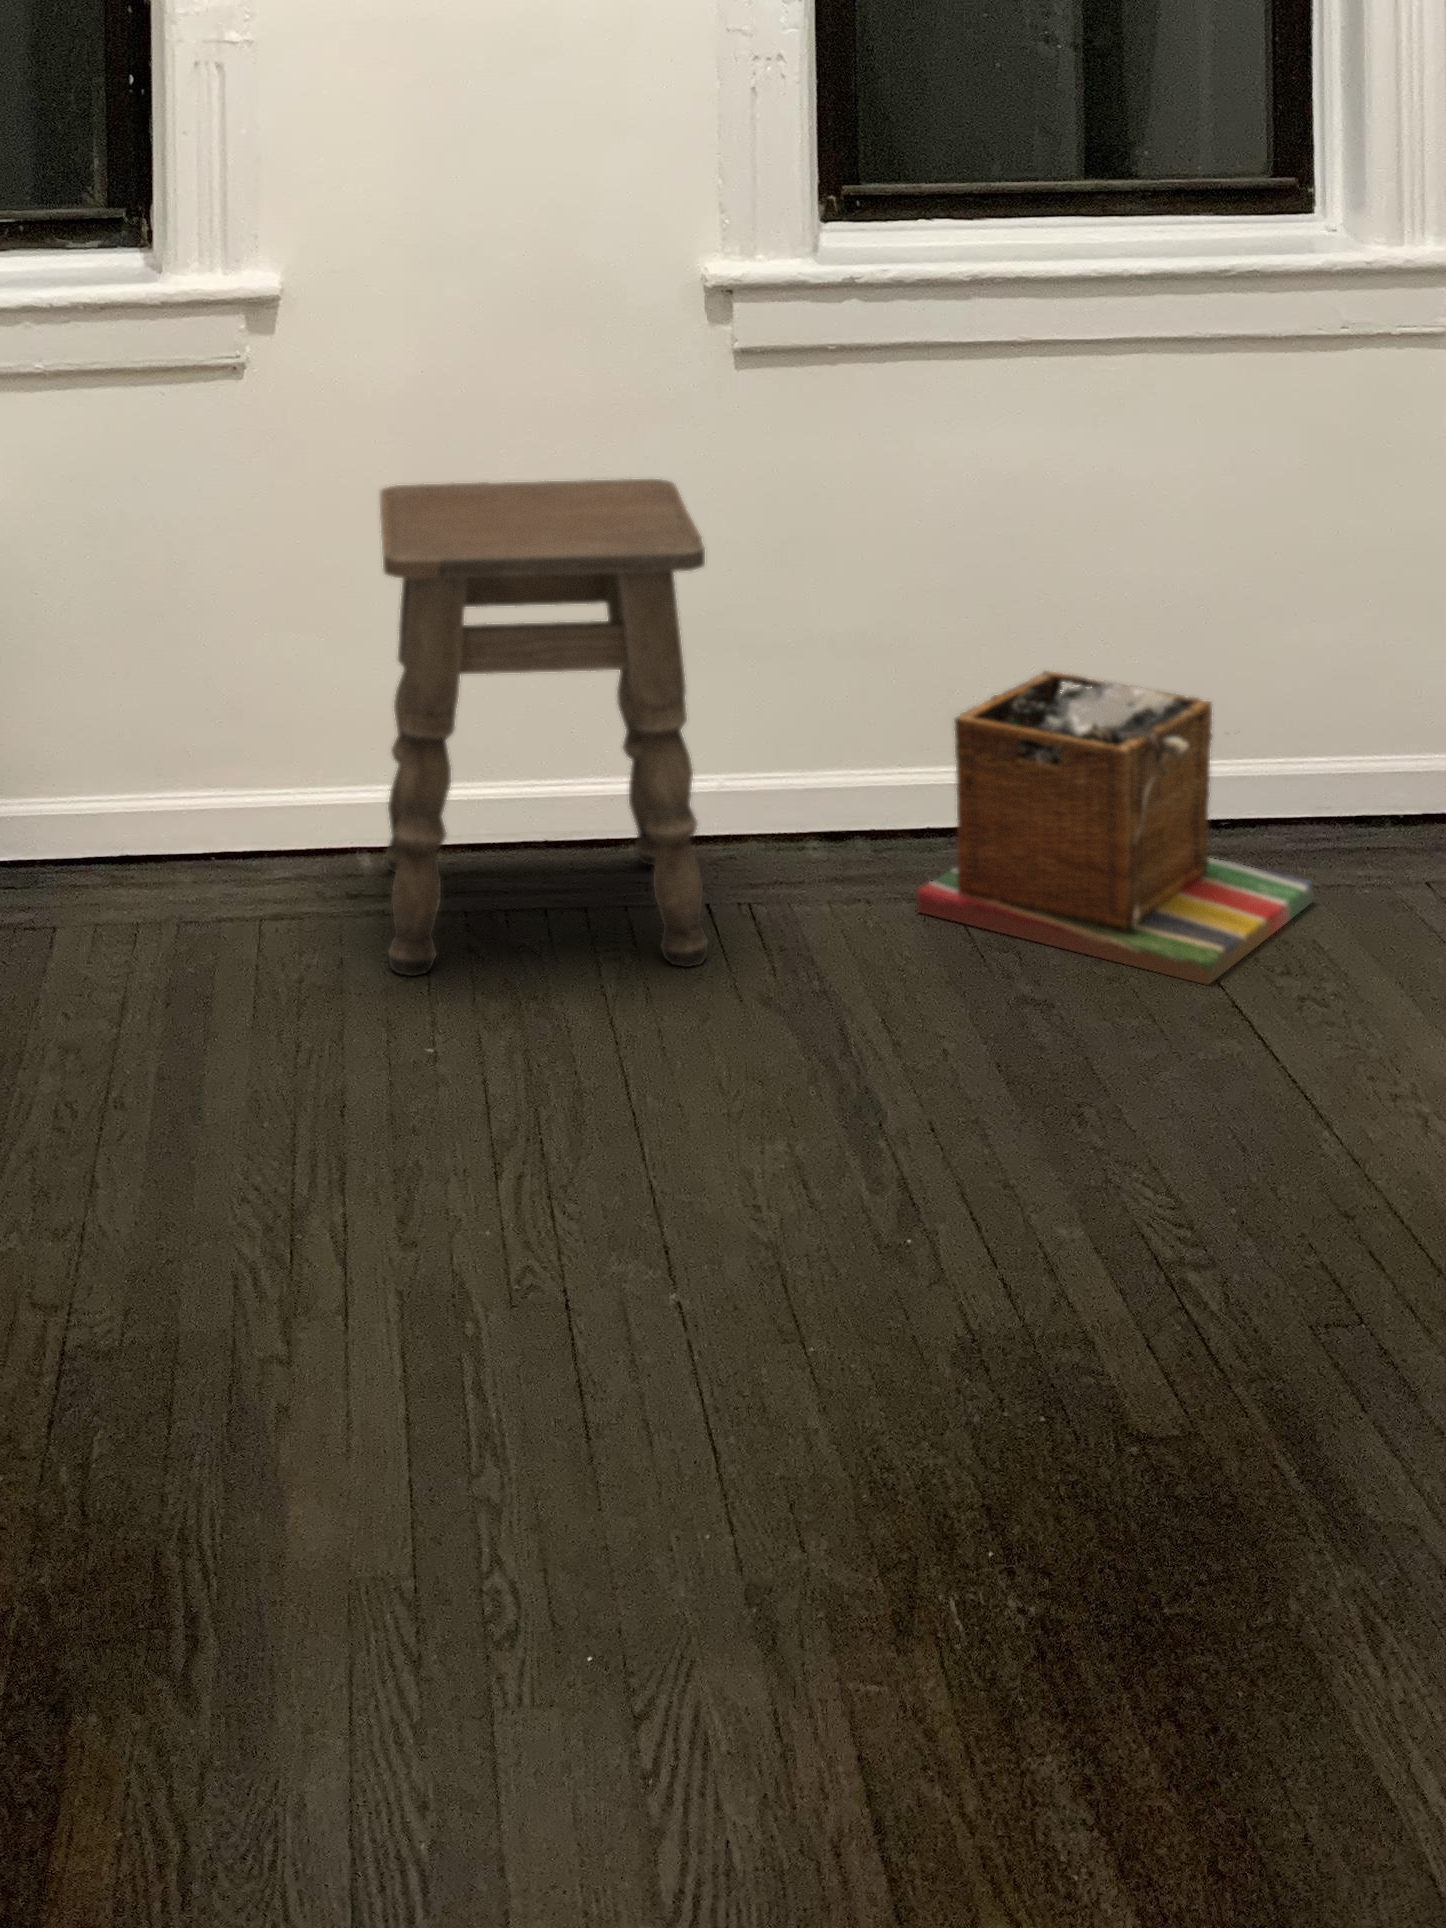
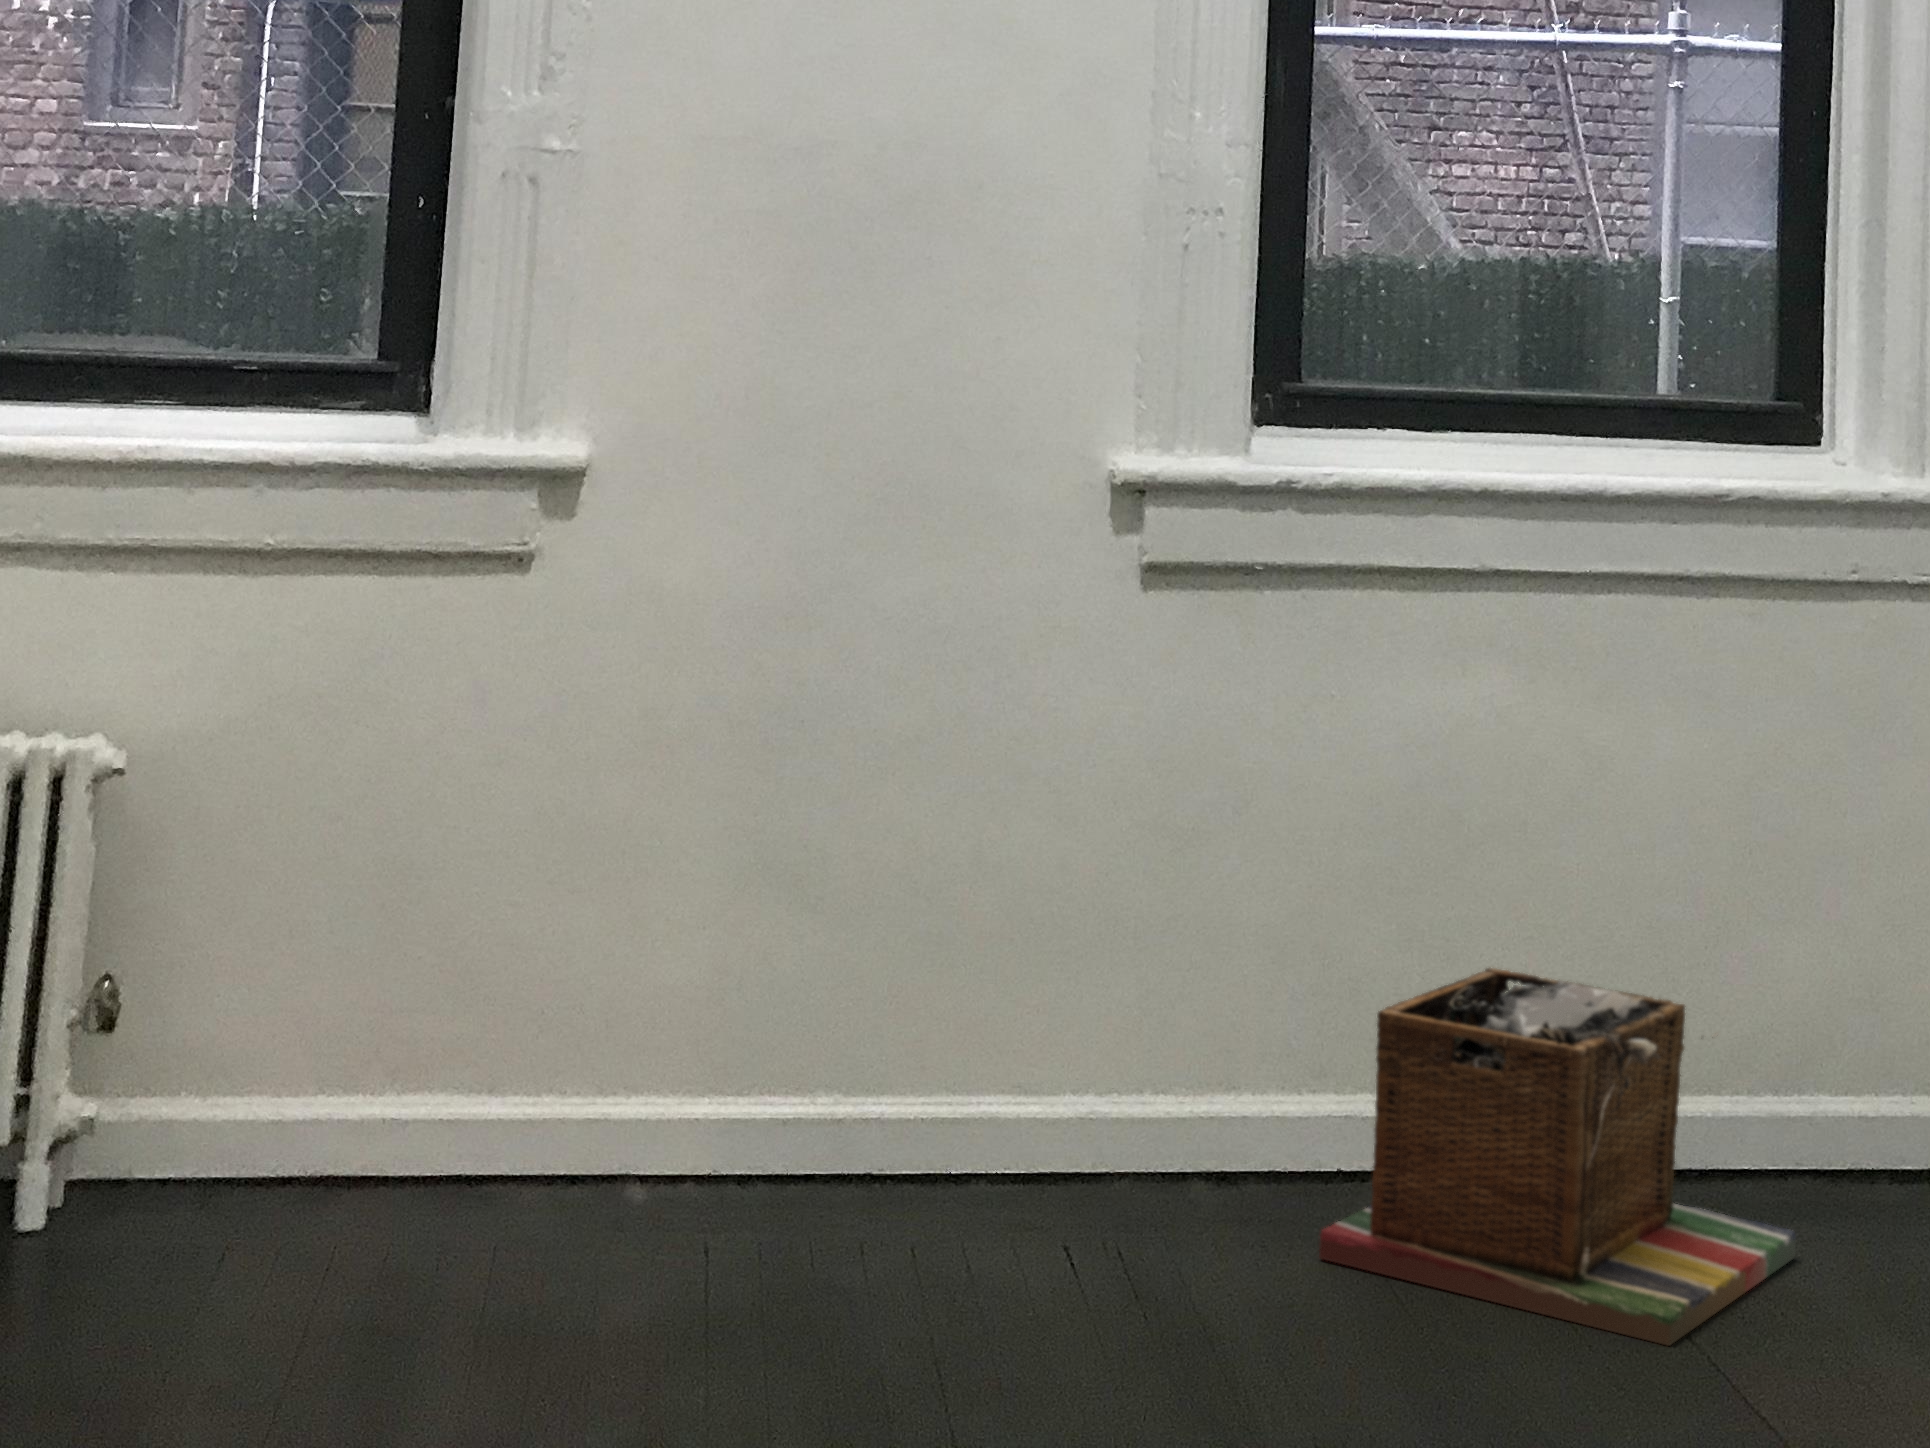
side table: present [380,479,708,976] -> none [648,706,1086,1318]

